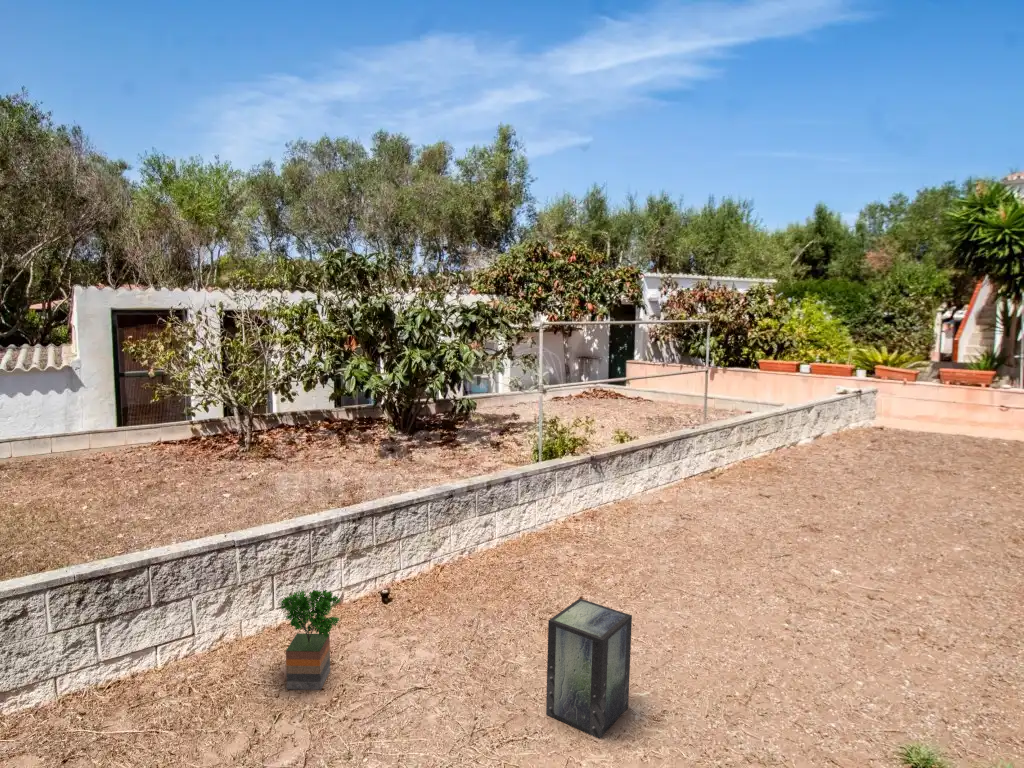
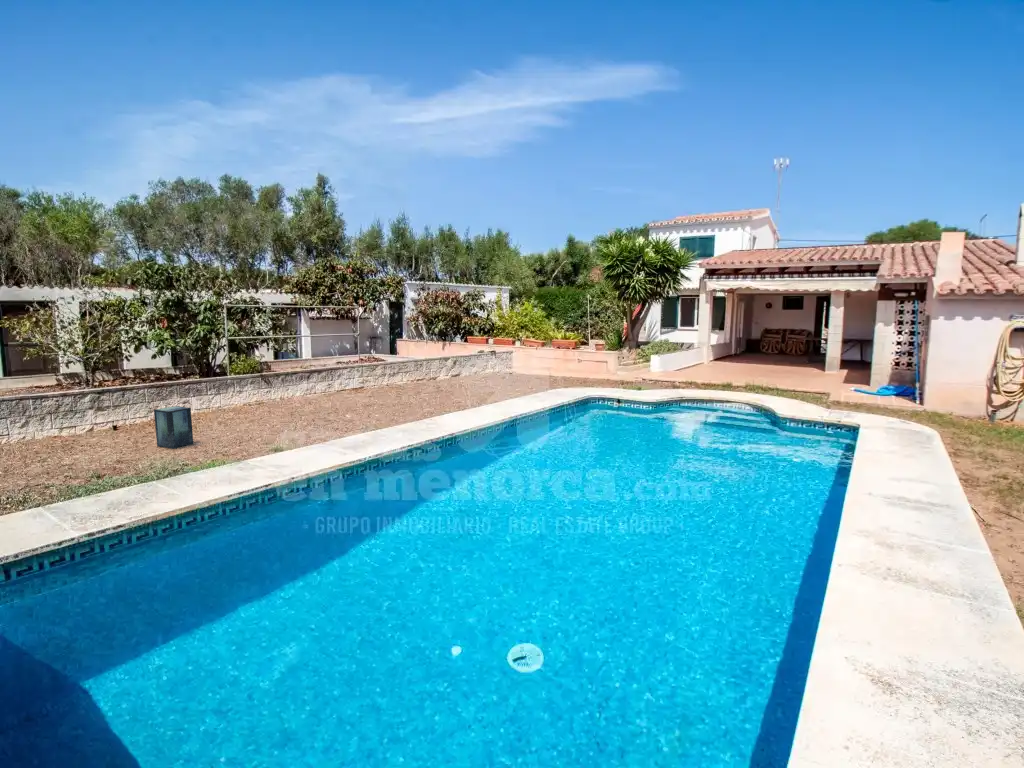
potted tree: present [279,589,340,690] -> none [45,409,76,448]

